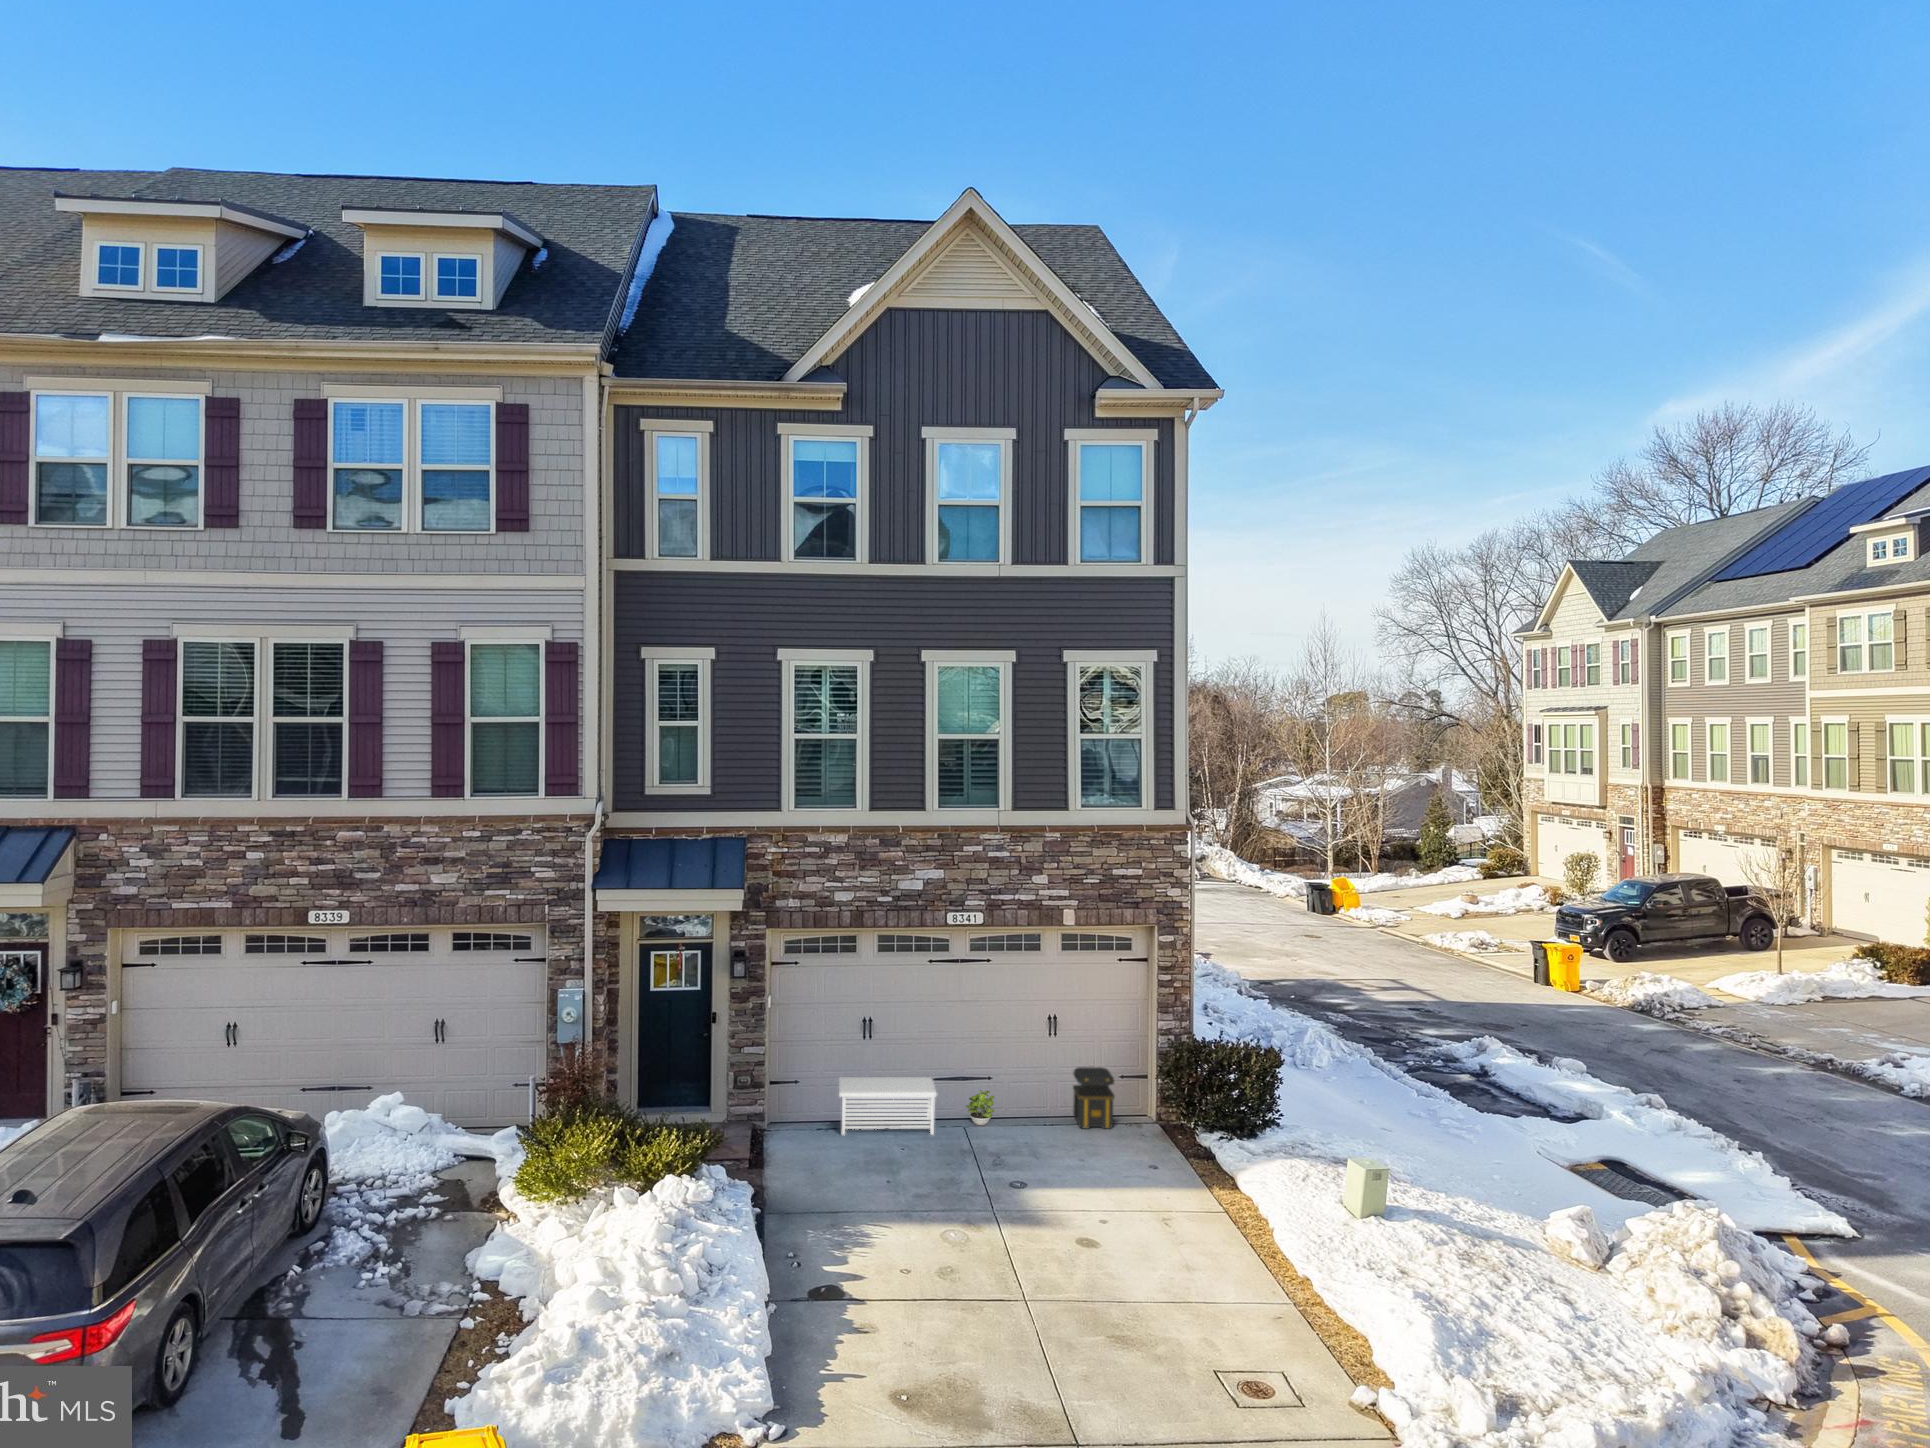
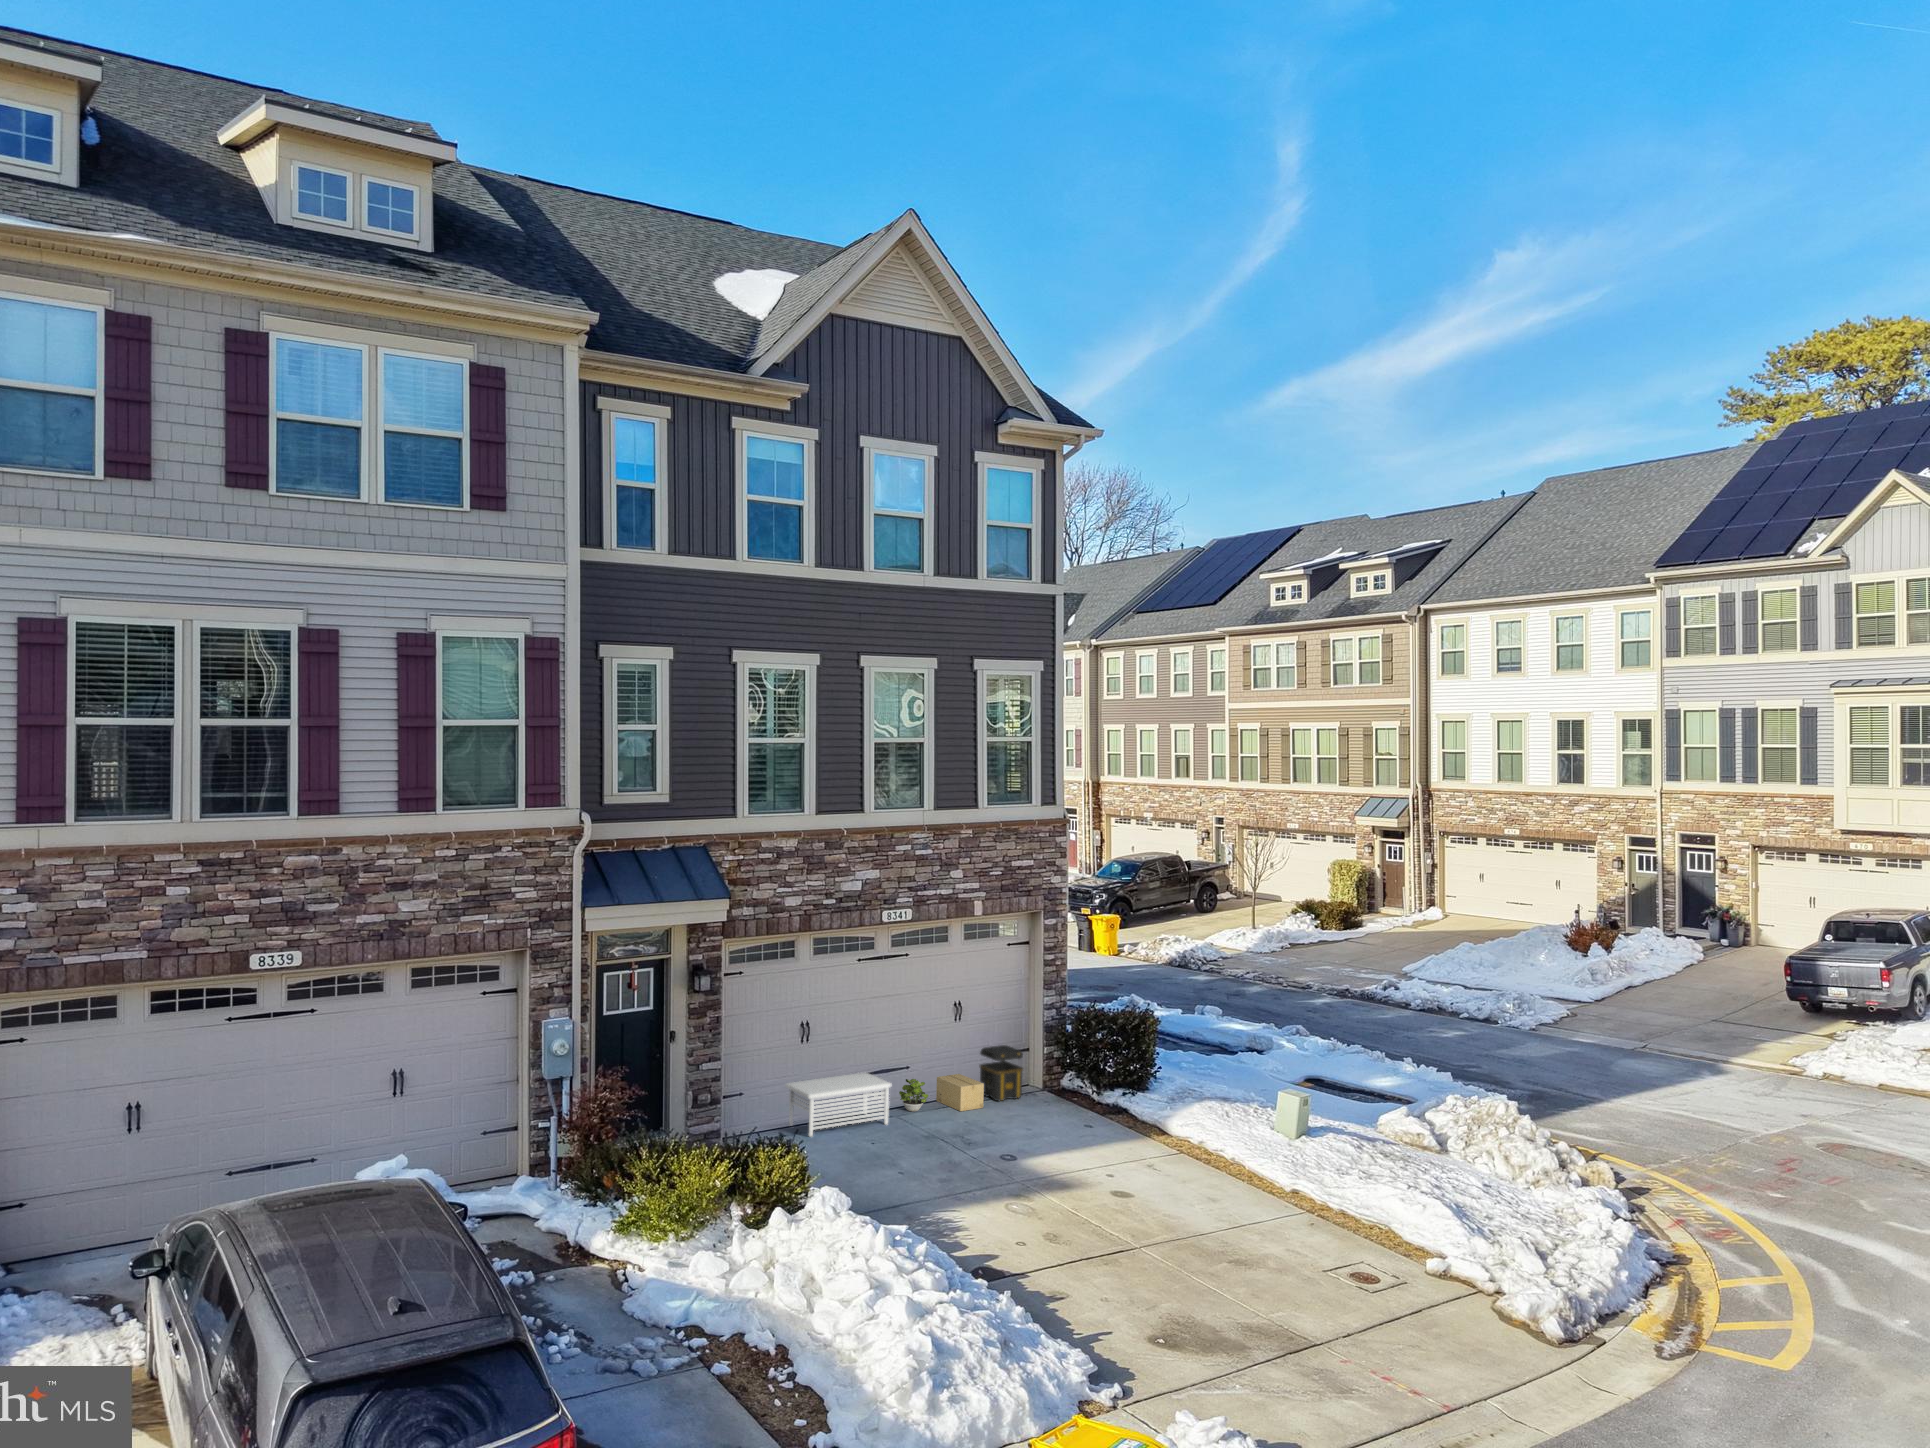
cardboard box: none [1019,1092,1056,1133] -> present [936,1074,984,1111]

